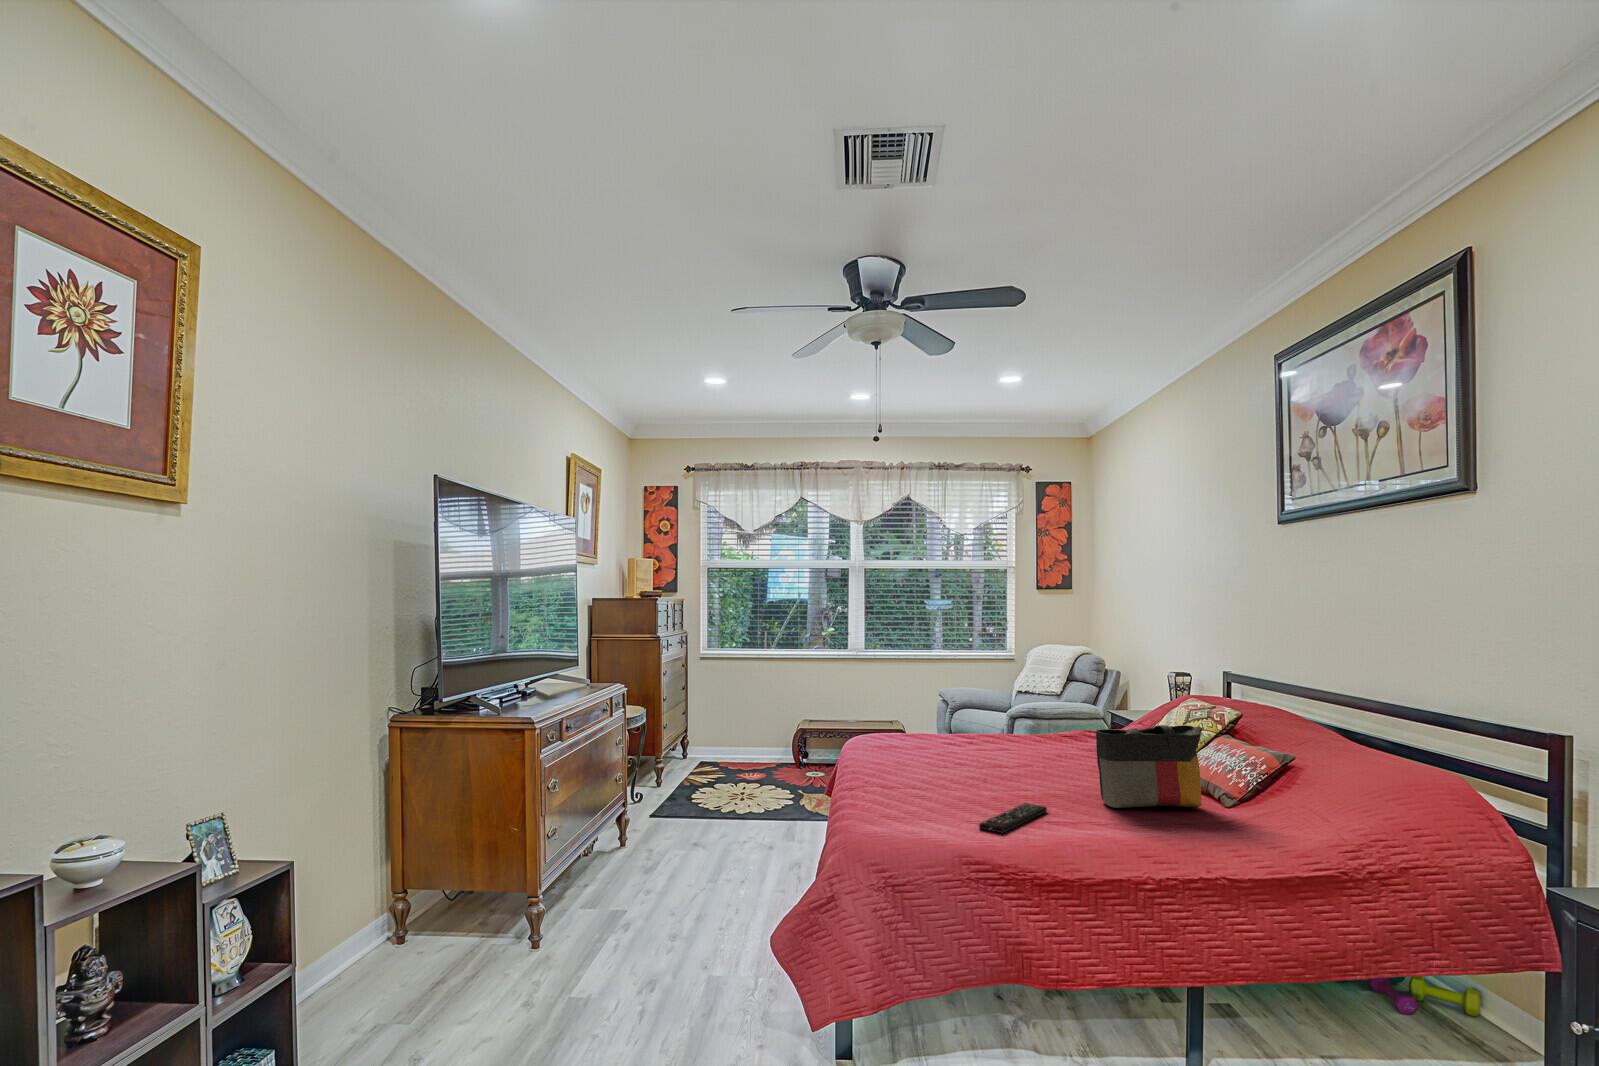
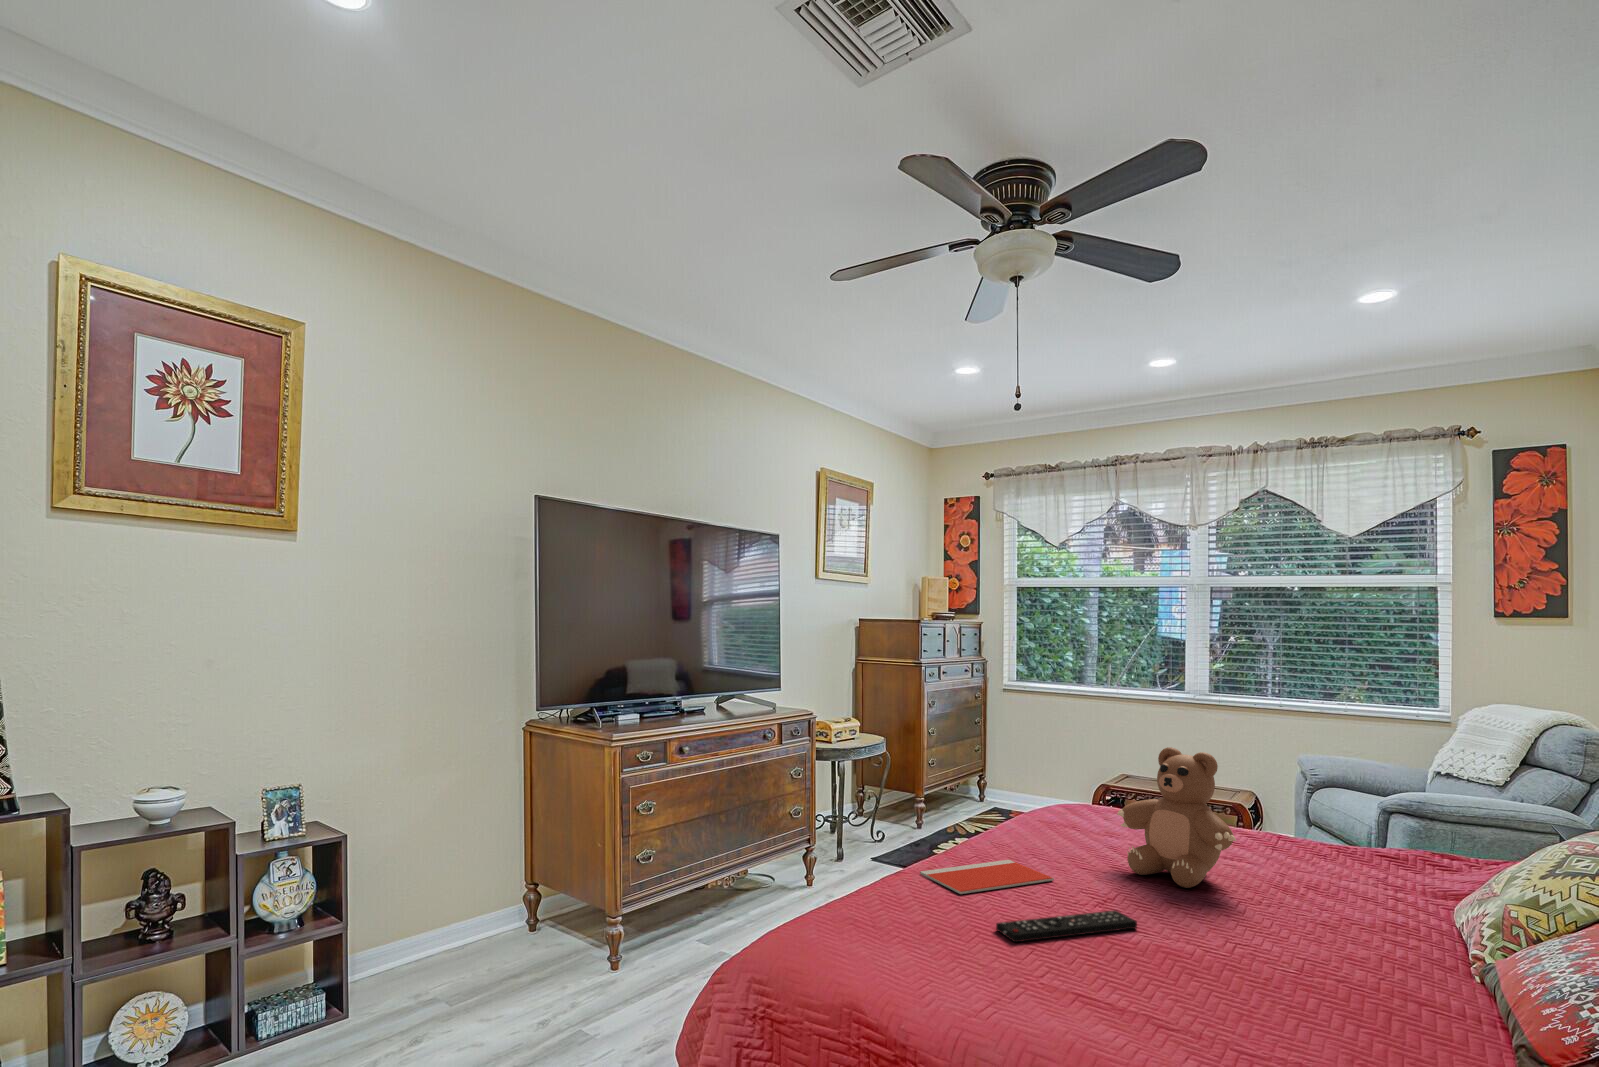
teddy bear: none [968,688,1060,784] -> present [1117,747,1236,888]
tote bag: present [1096,725,1203,808] -> none [1232,821,1424,971]
notebook: none [868,784,955,811] -> present [920,860,1054,894]

